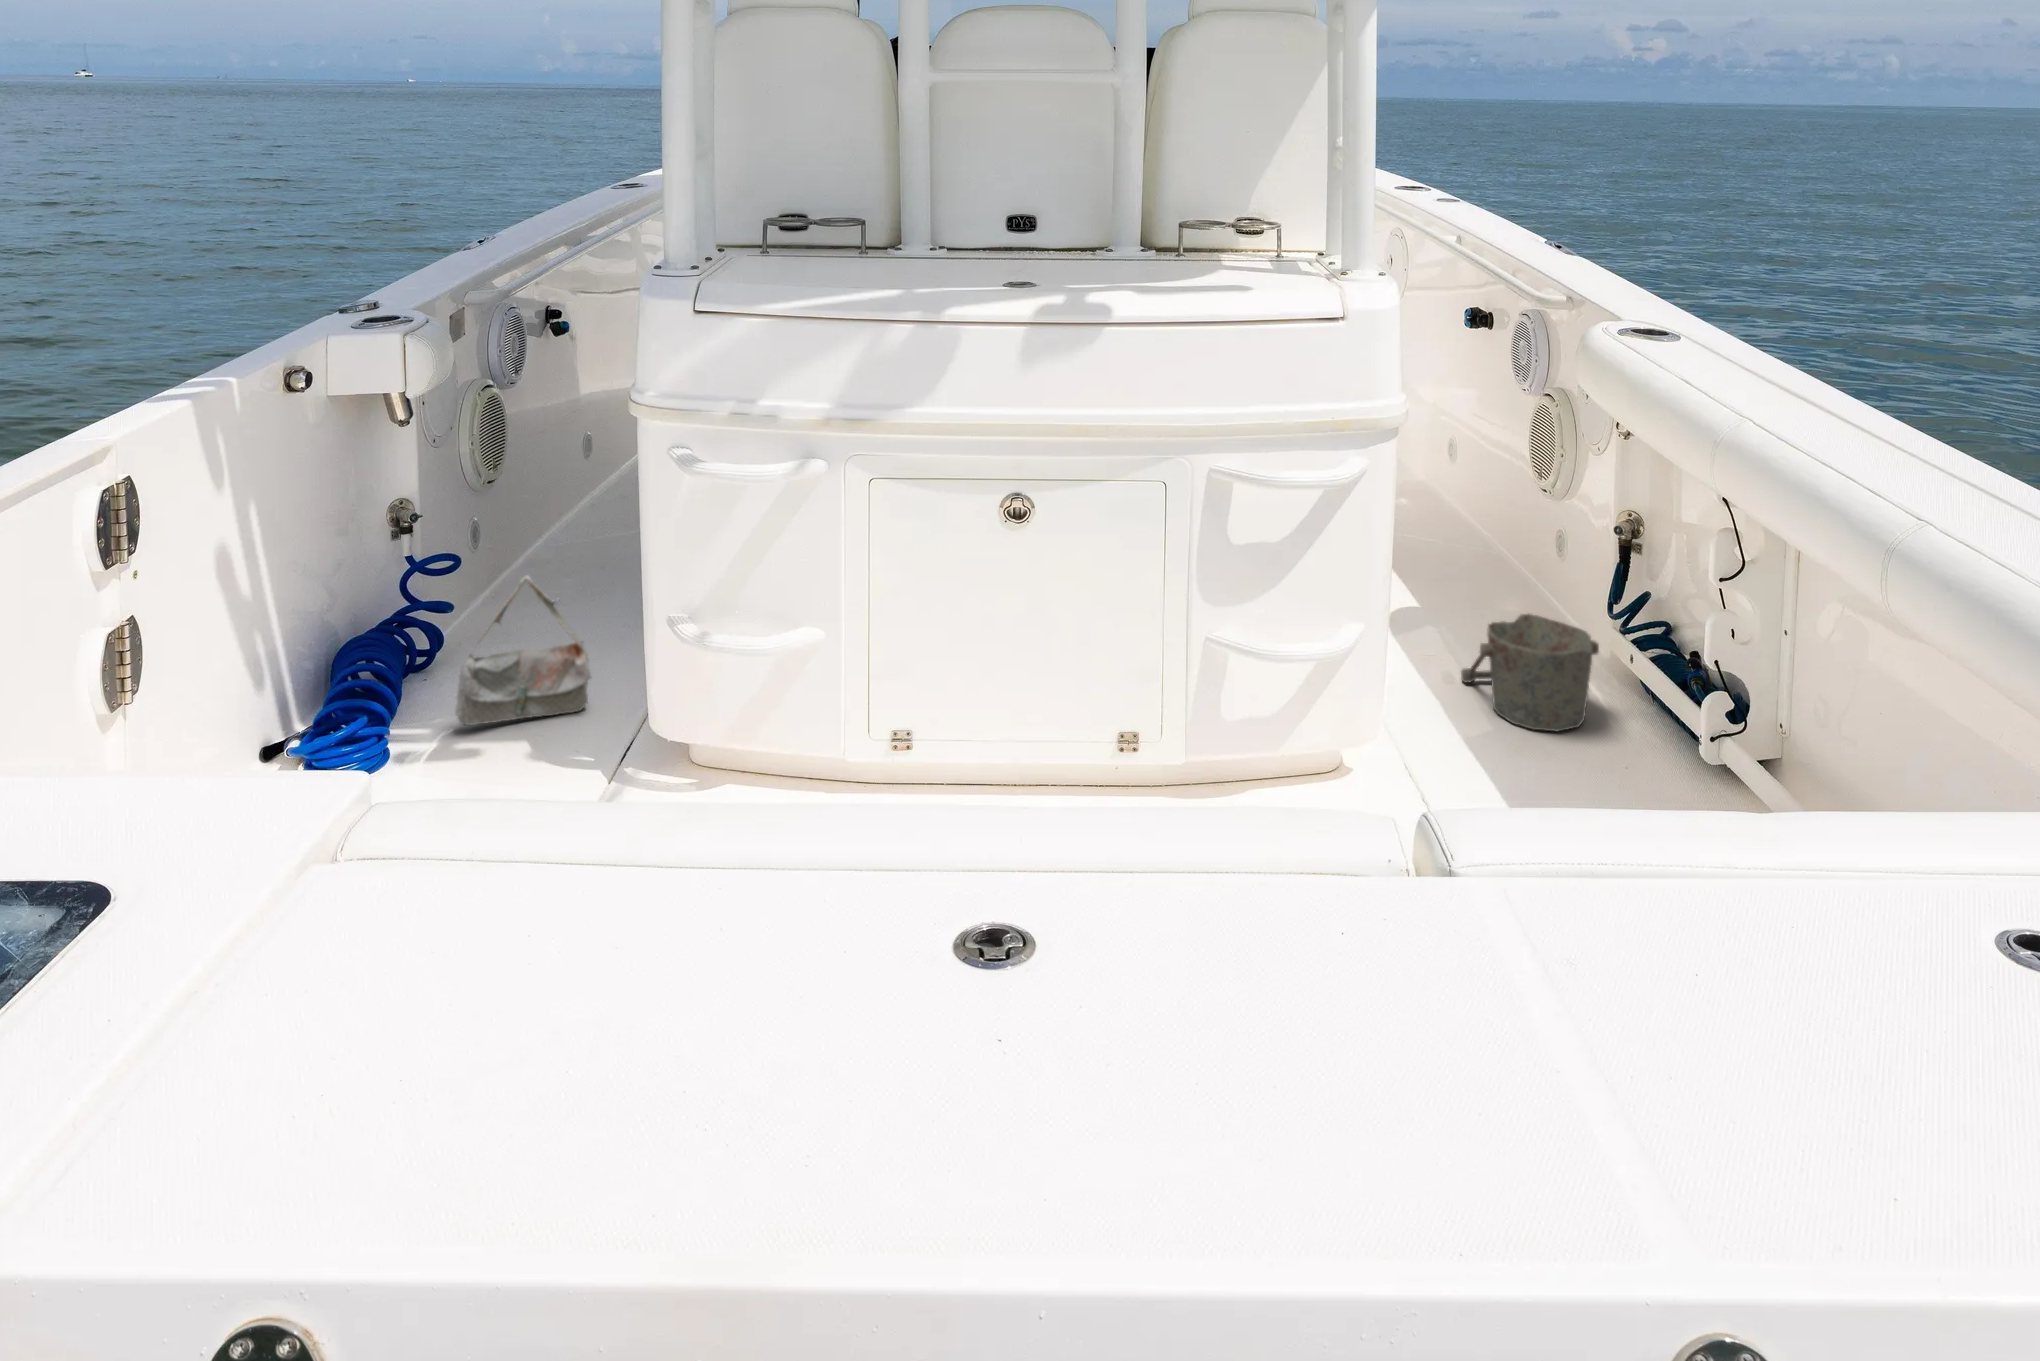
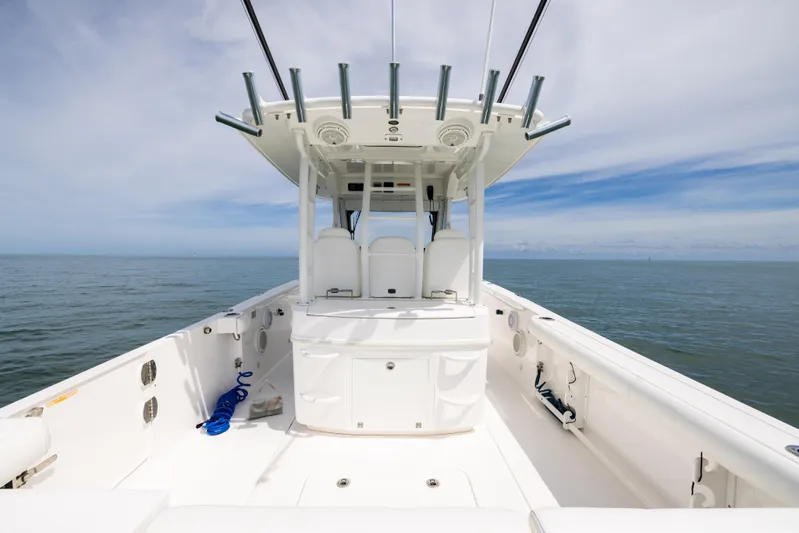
bucket: present [1461,614,1599,732] -> none [499,387,534,418]

